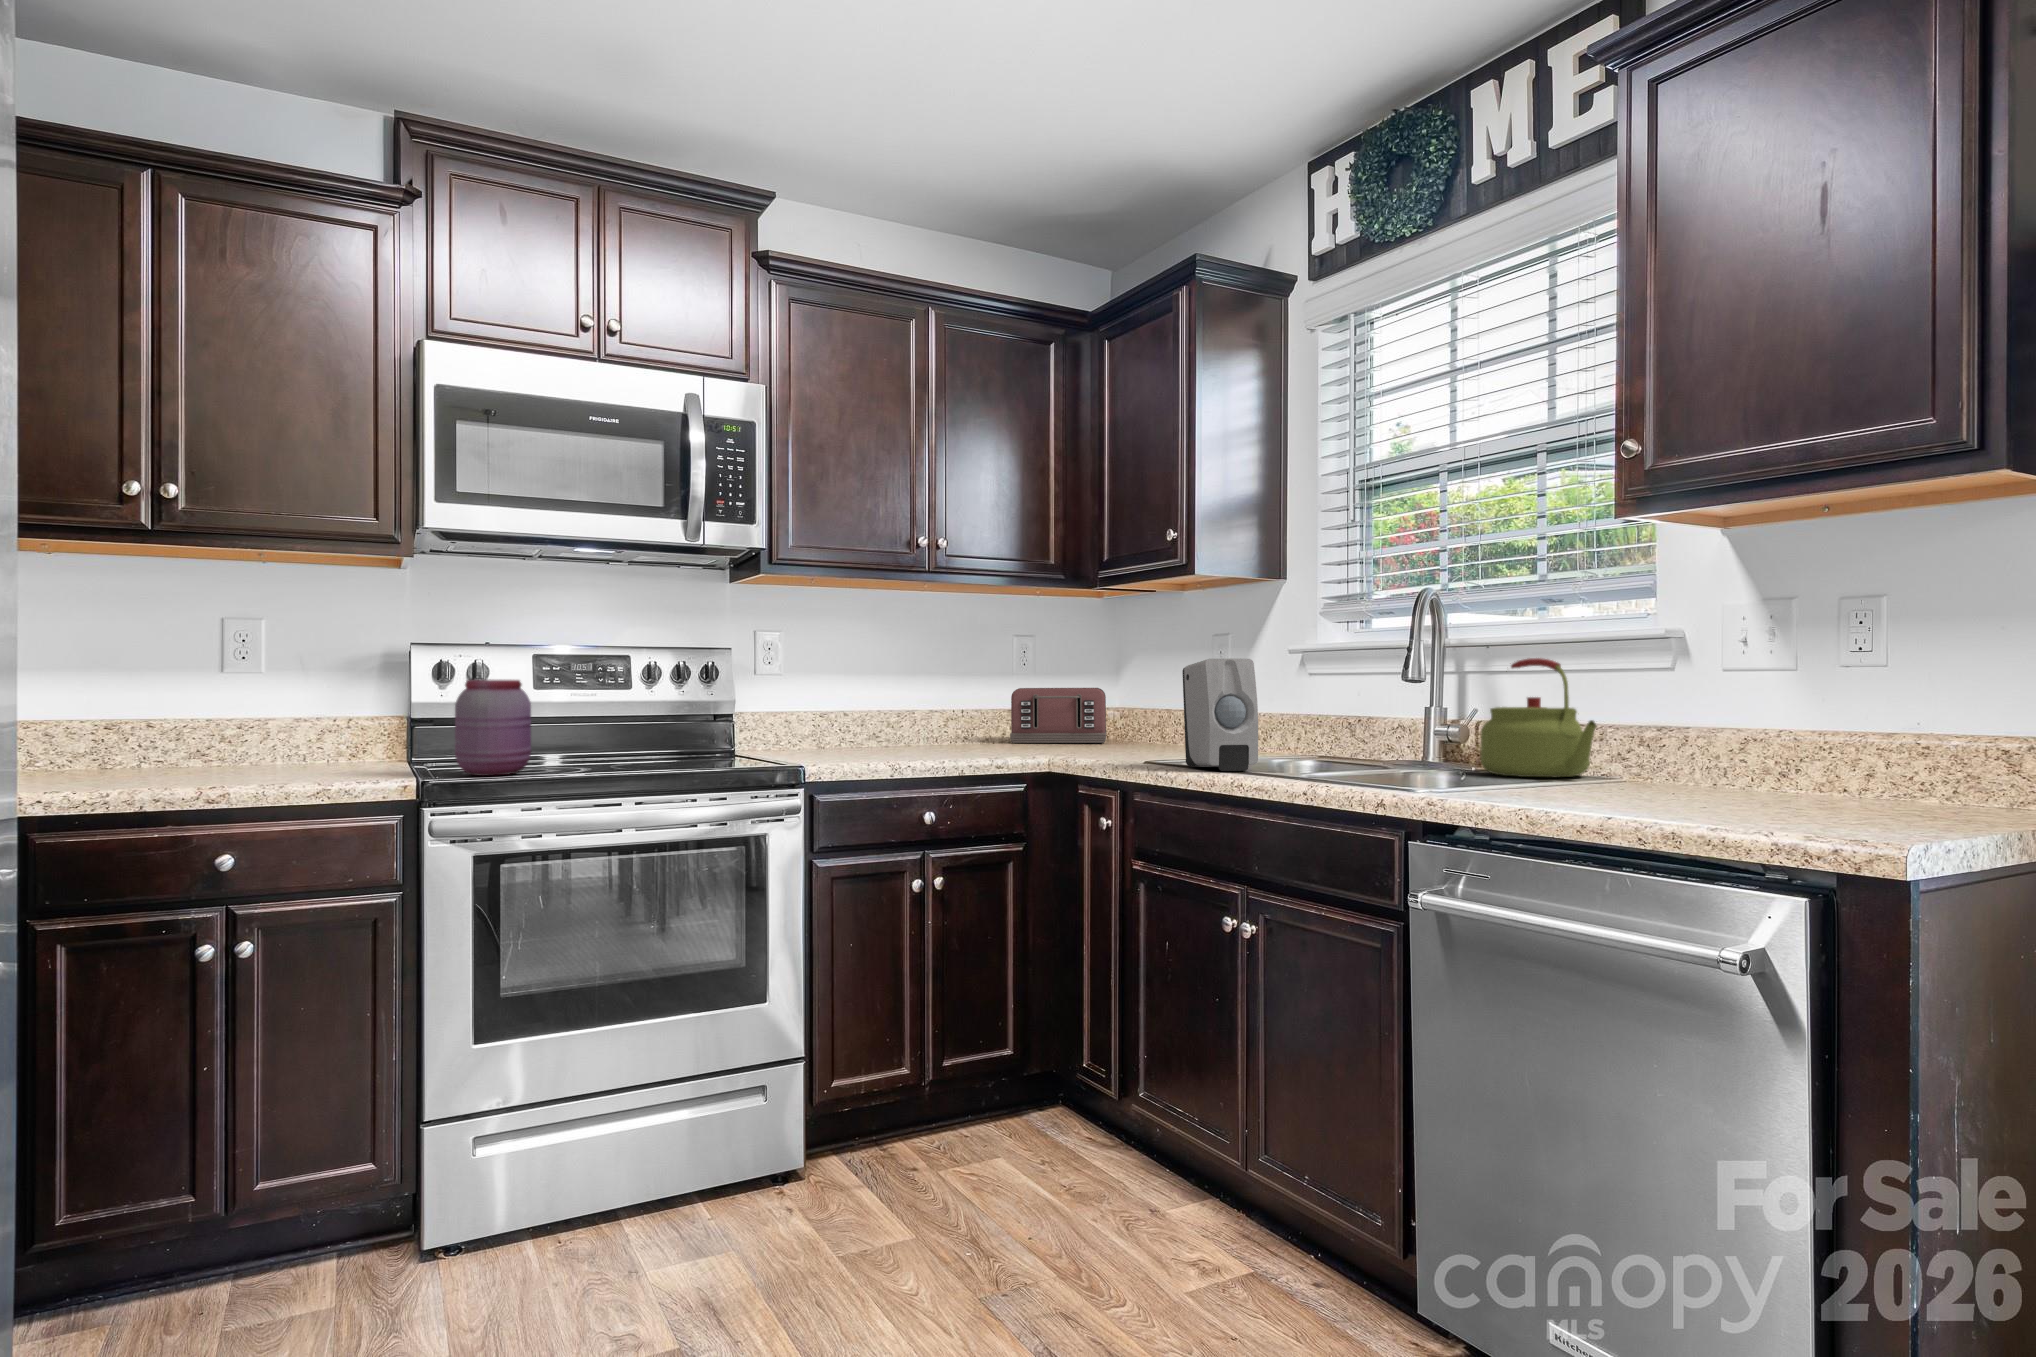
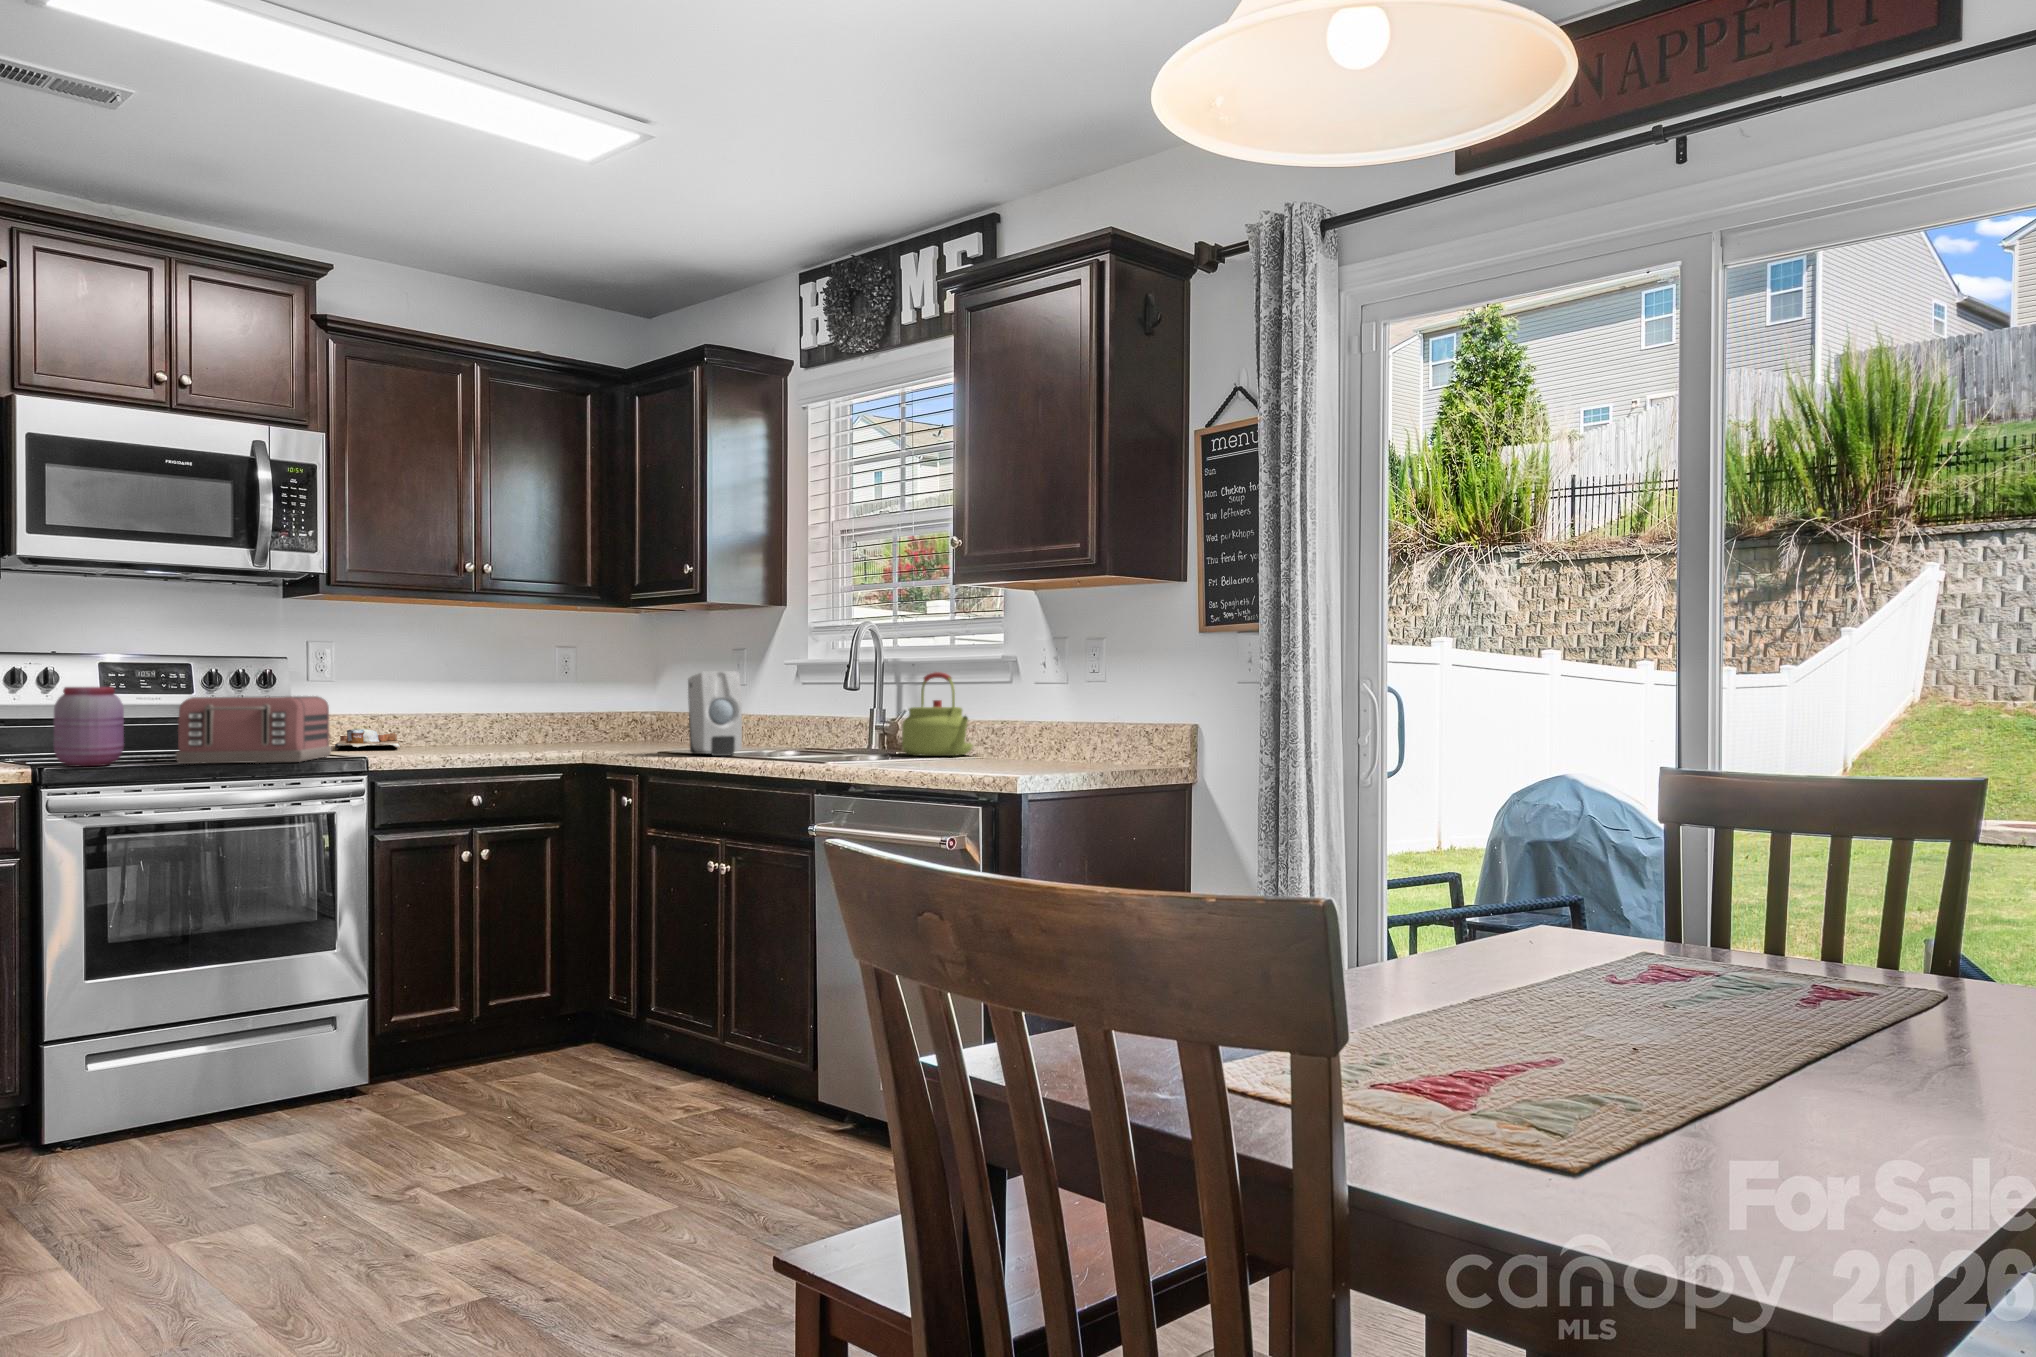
toaster: present [1010,688,1106,743] -> present [176,696,332,764]
cutting board: none [778,728,850,752] -> present [335,728,400,749]

